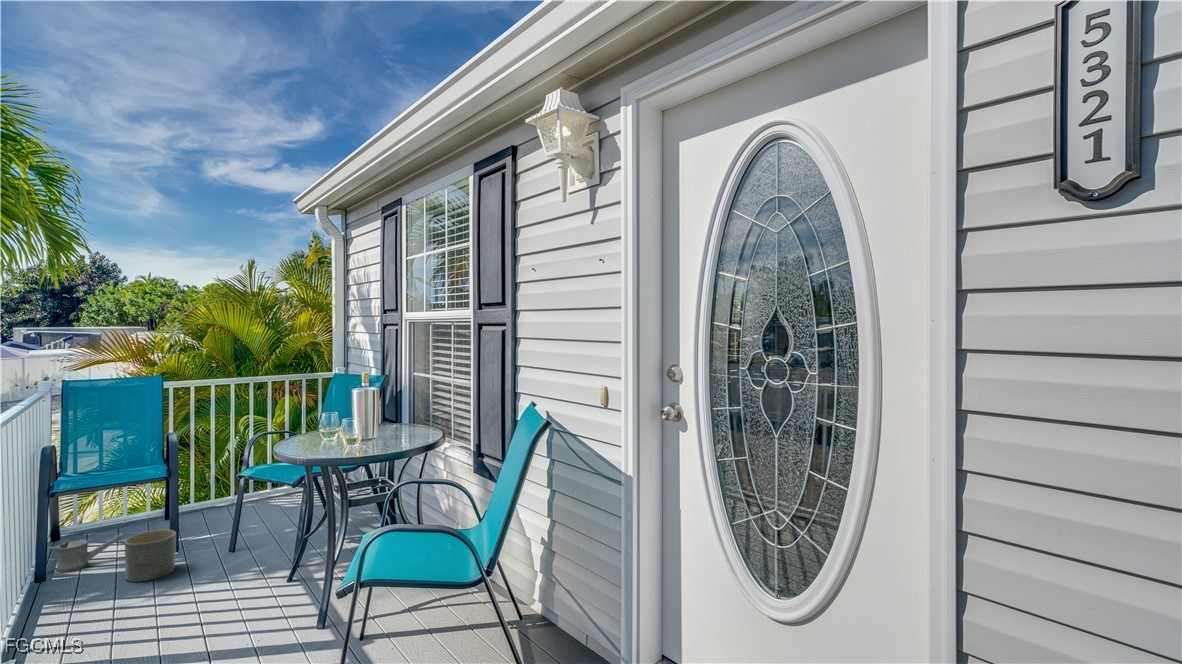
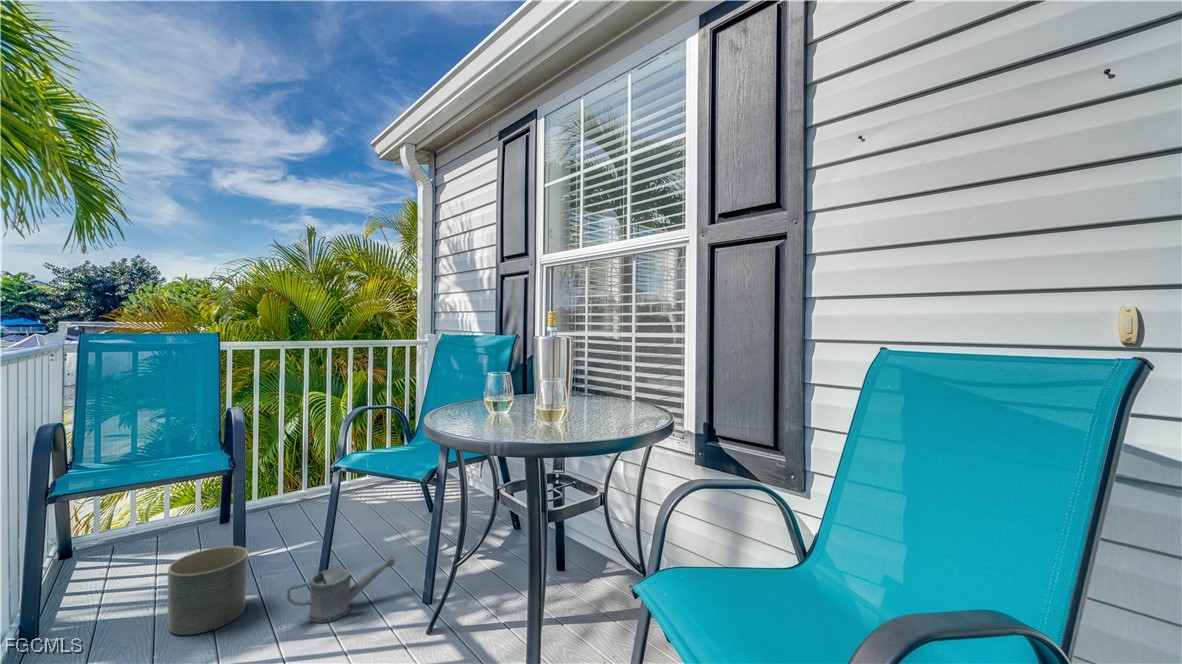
watering can: present [48,533,123,572] -> present [287,555,395,623]

